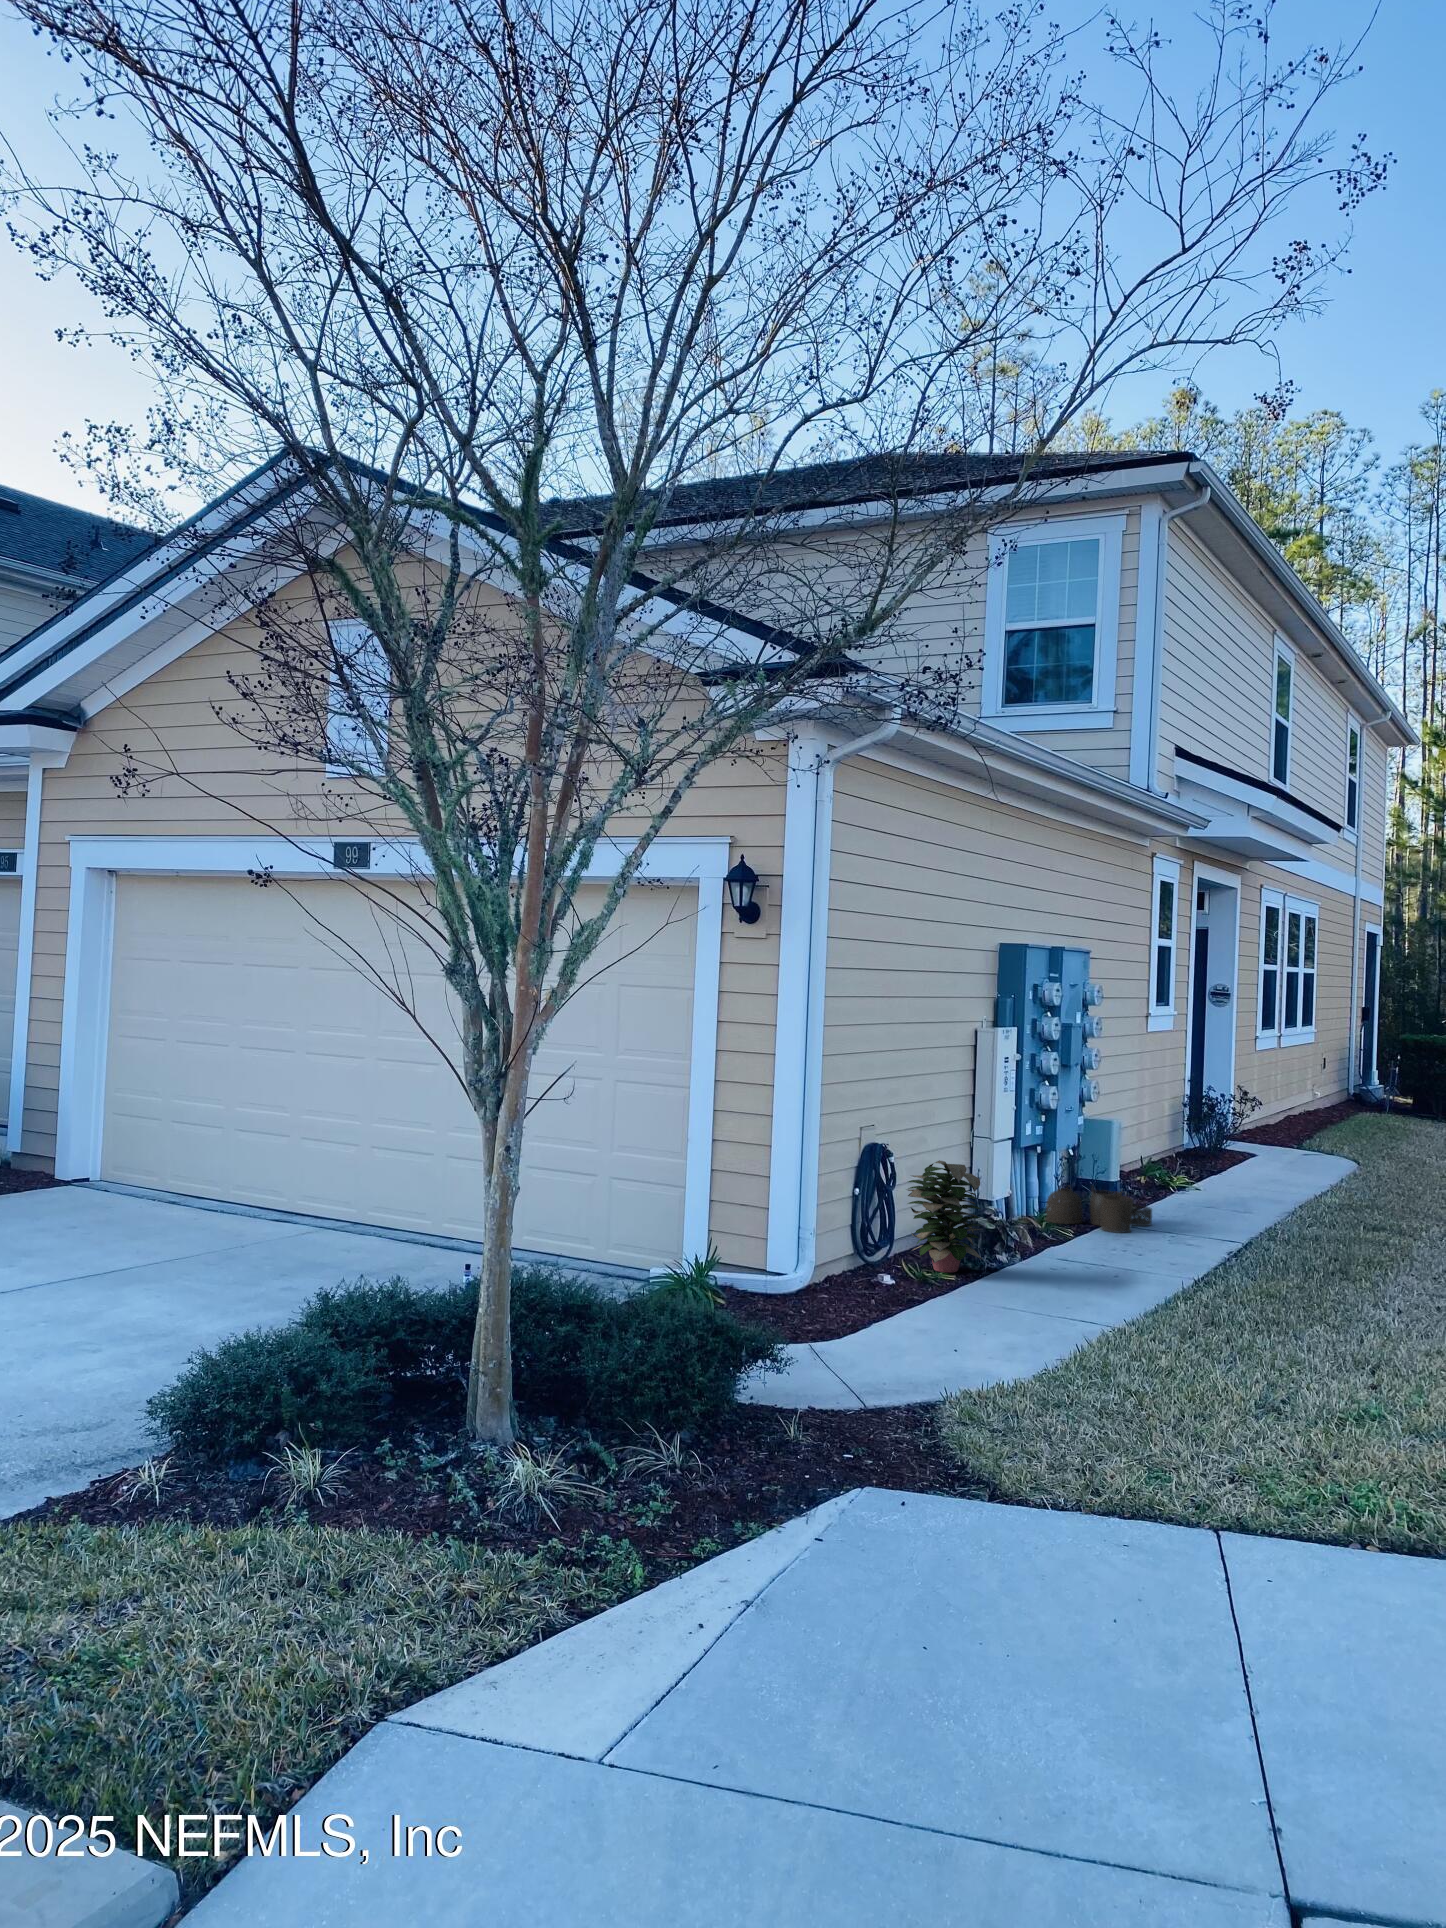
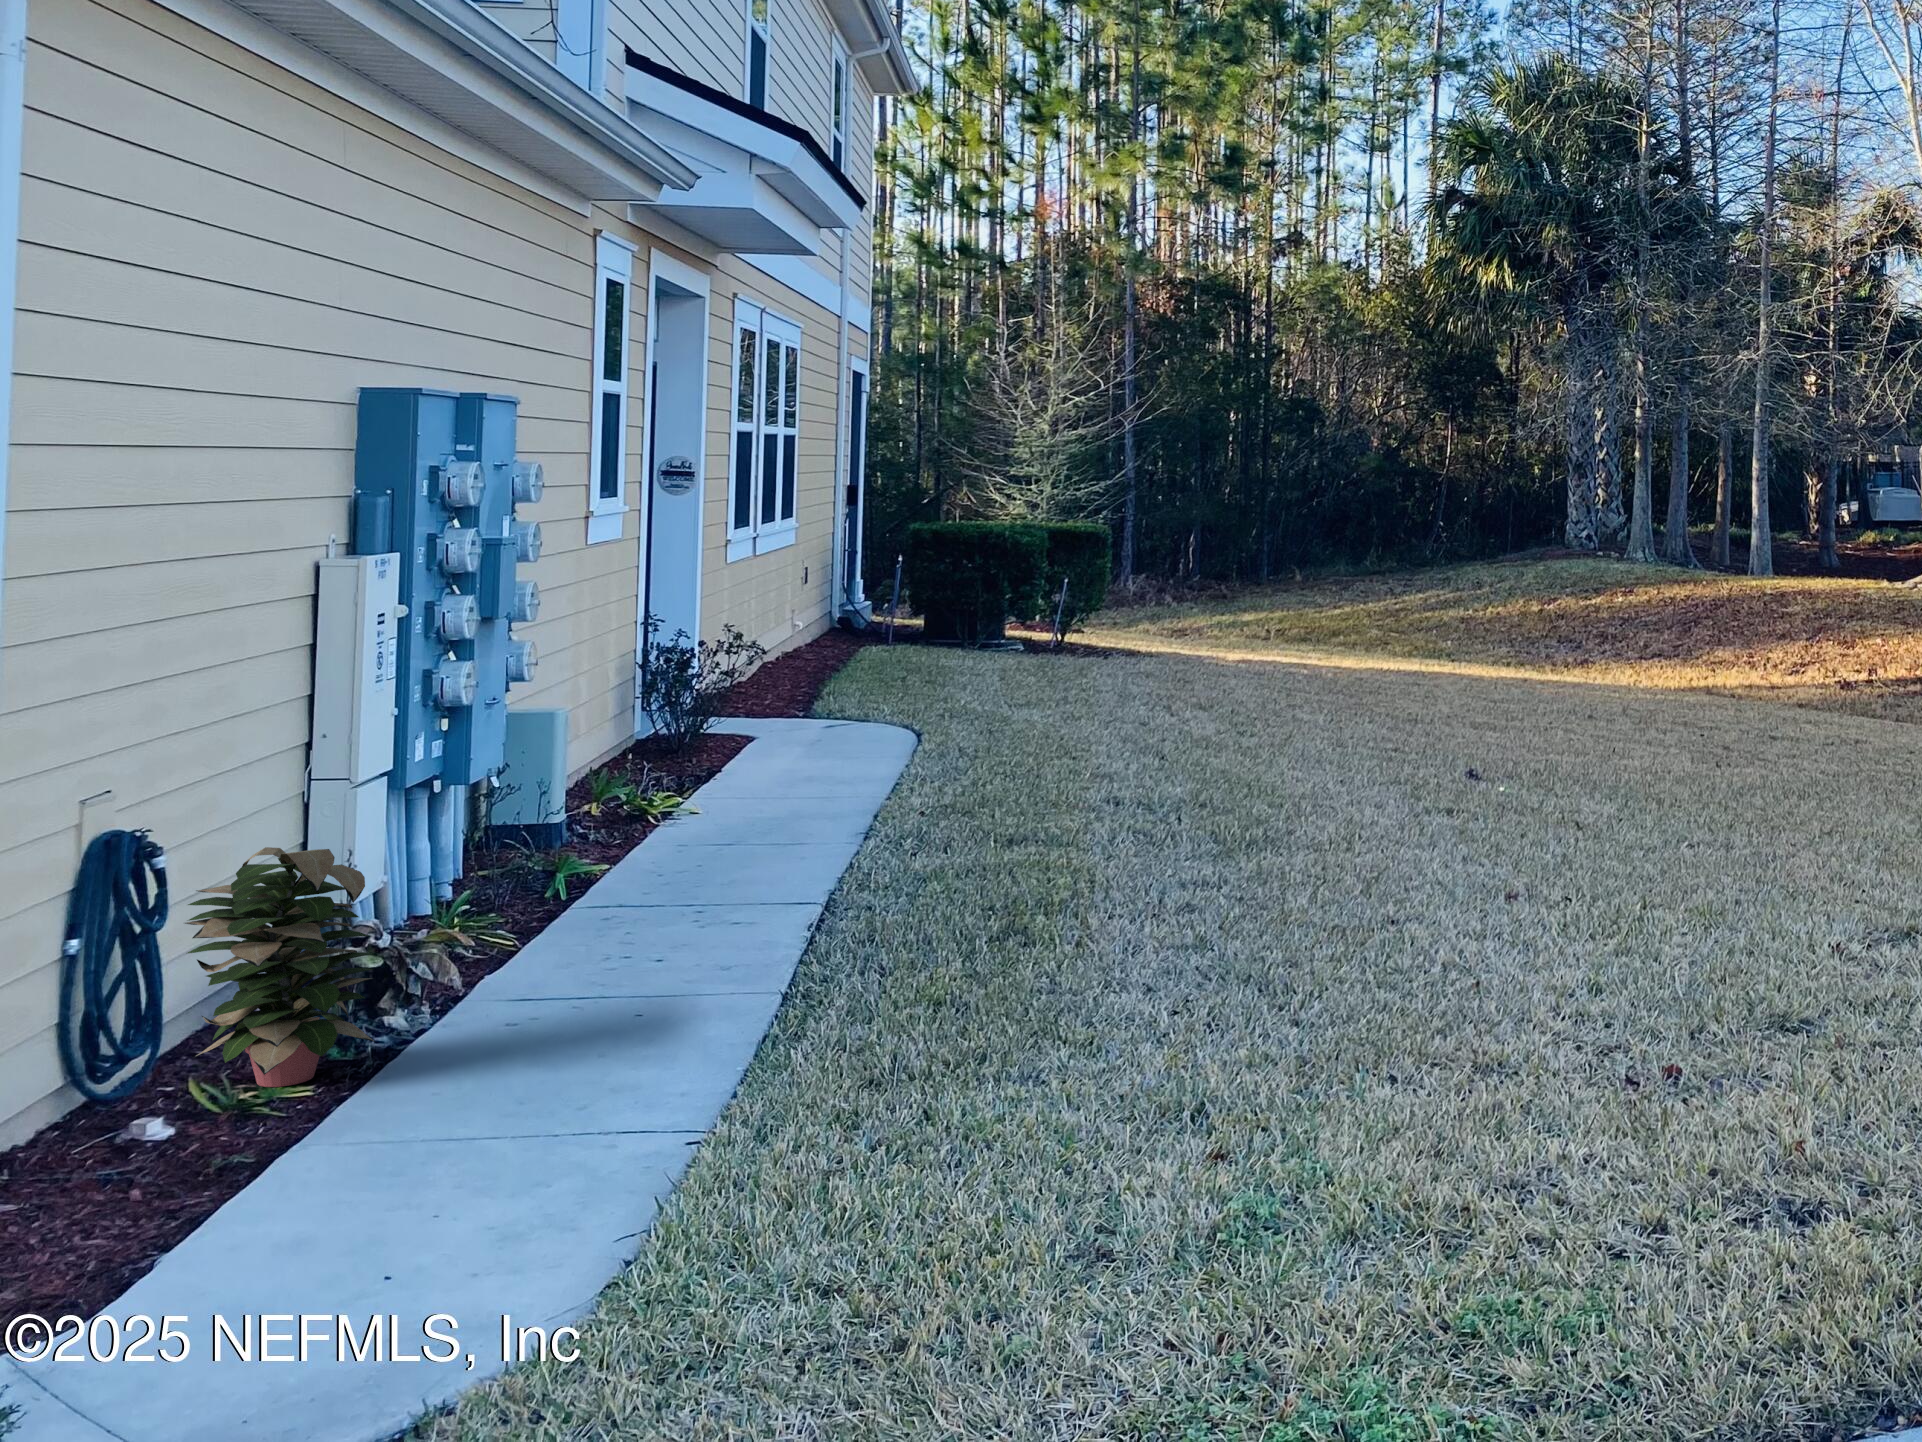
woven basket: present [1045,1186,1152,1233] -> none [452,833,659,919]

